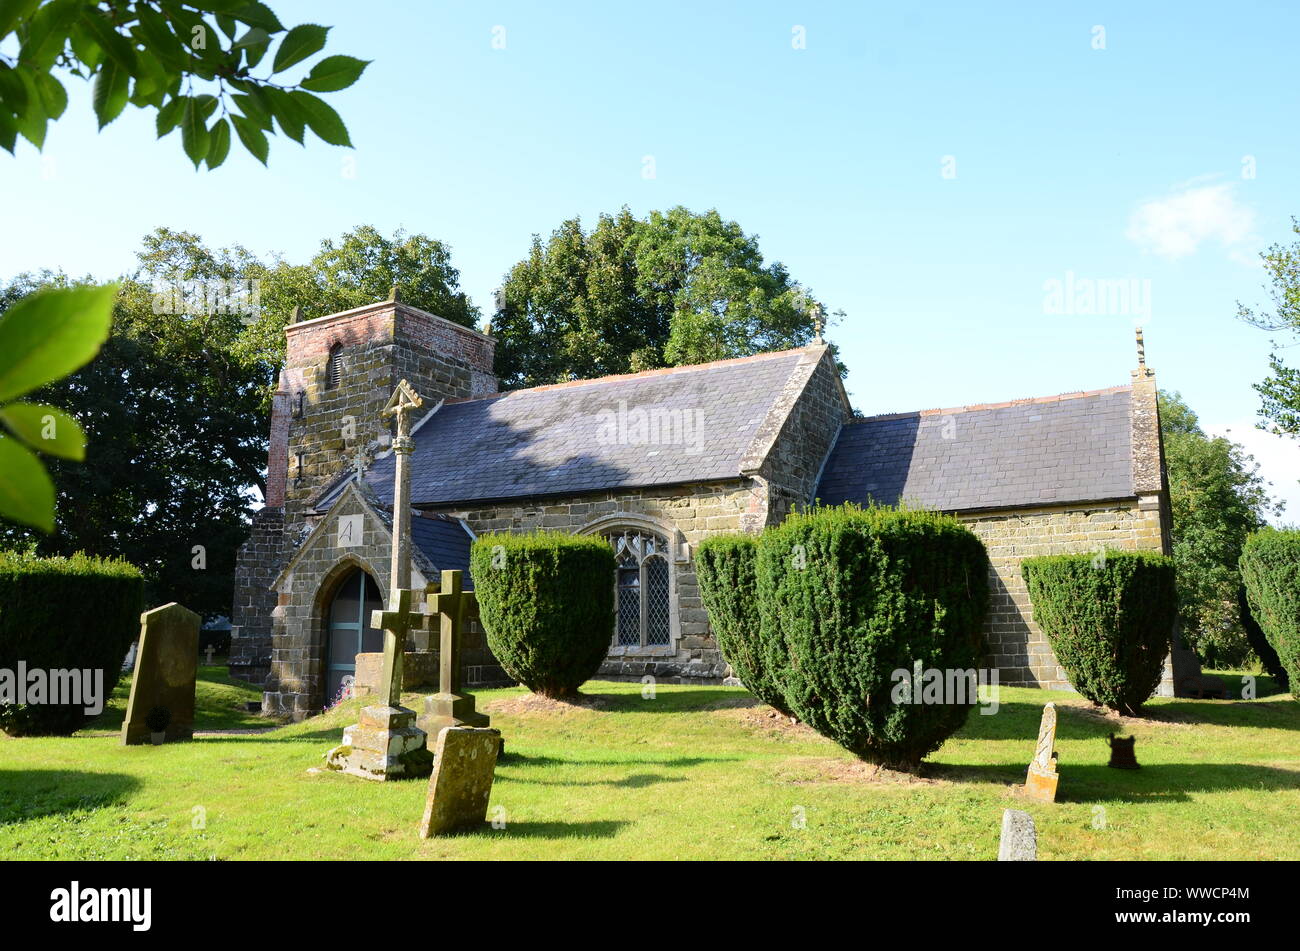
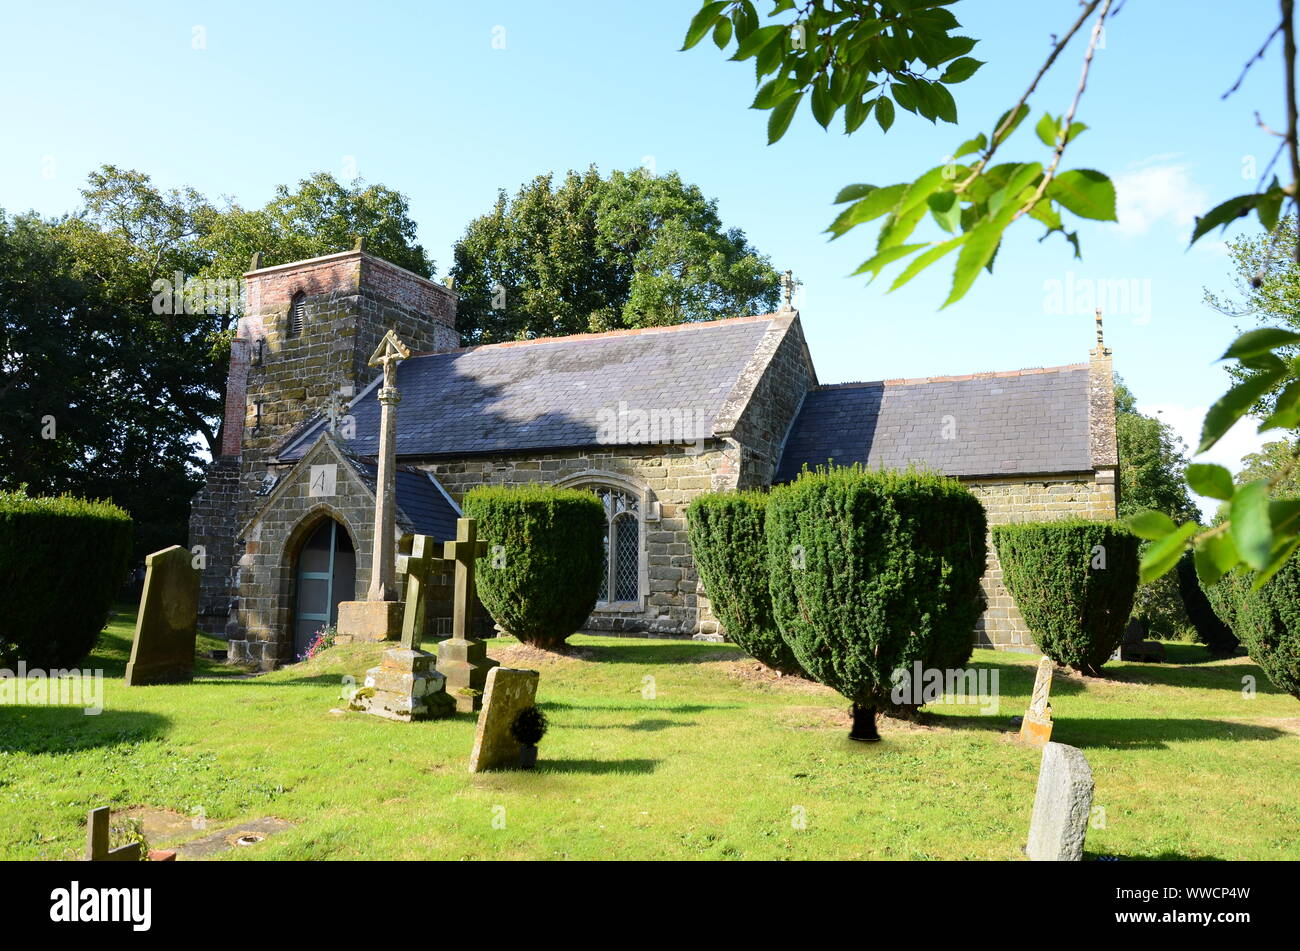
potted plant: present [144,705,173,745] -> present [510,706,549,767]
bucket: present [1105,732,1141,769] -> present [848,701,882,741]

